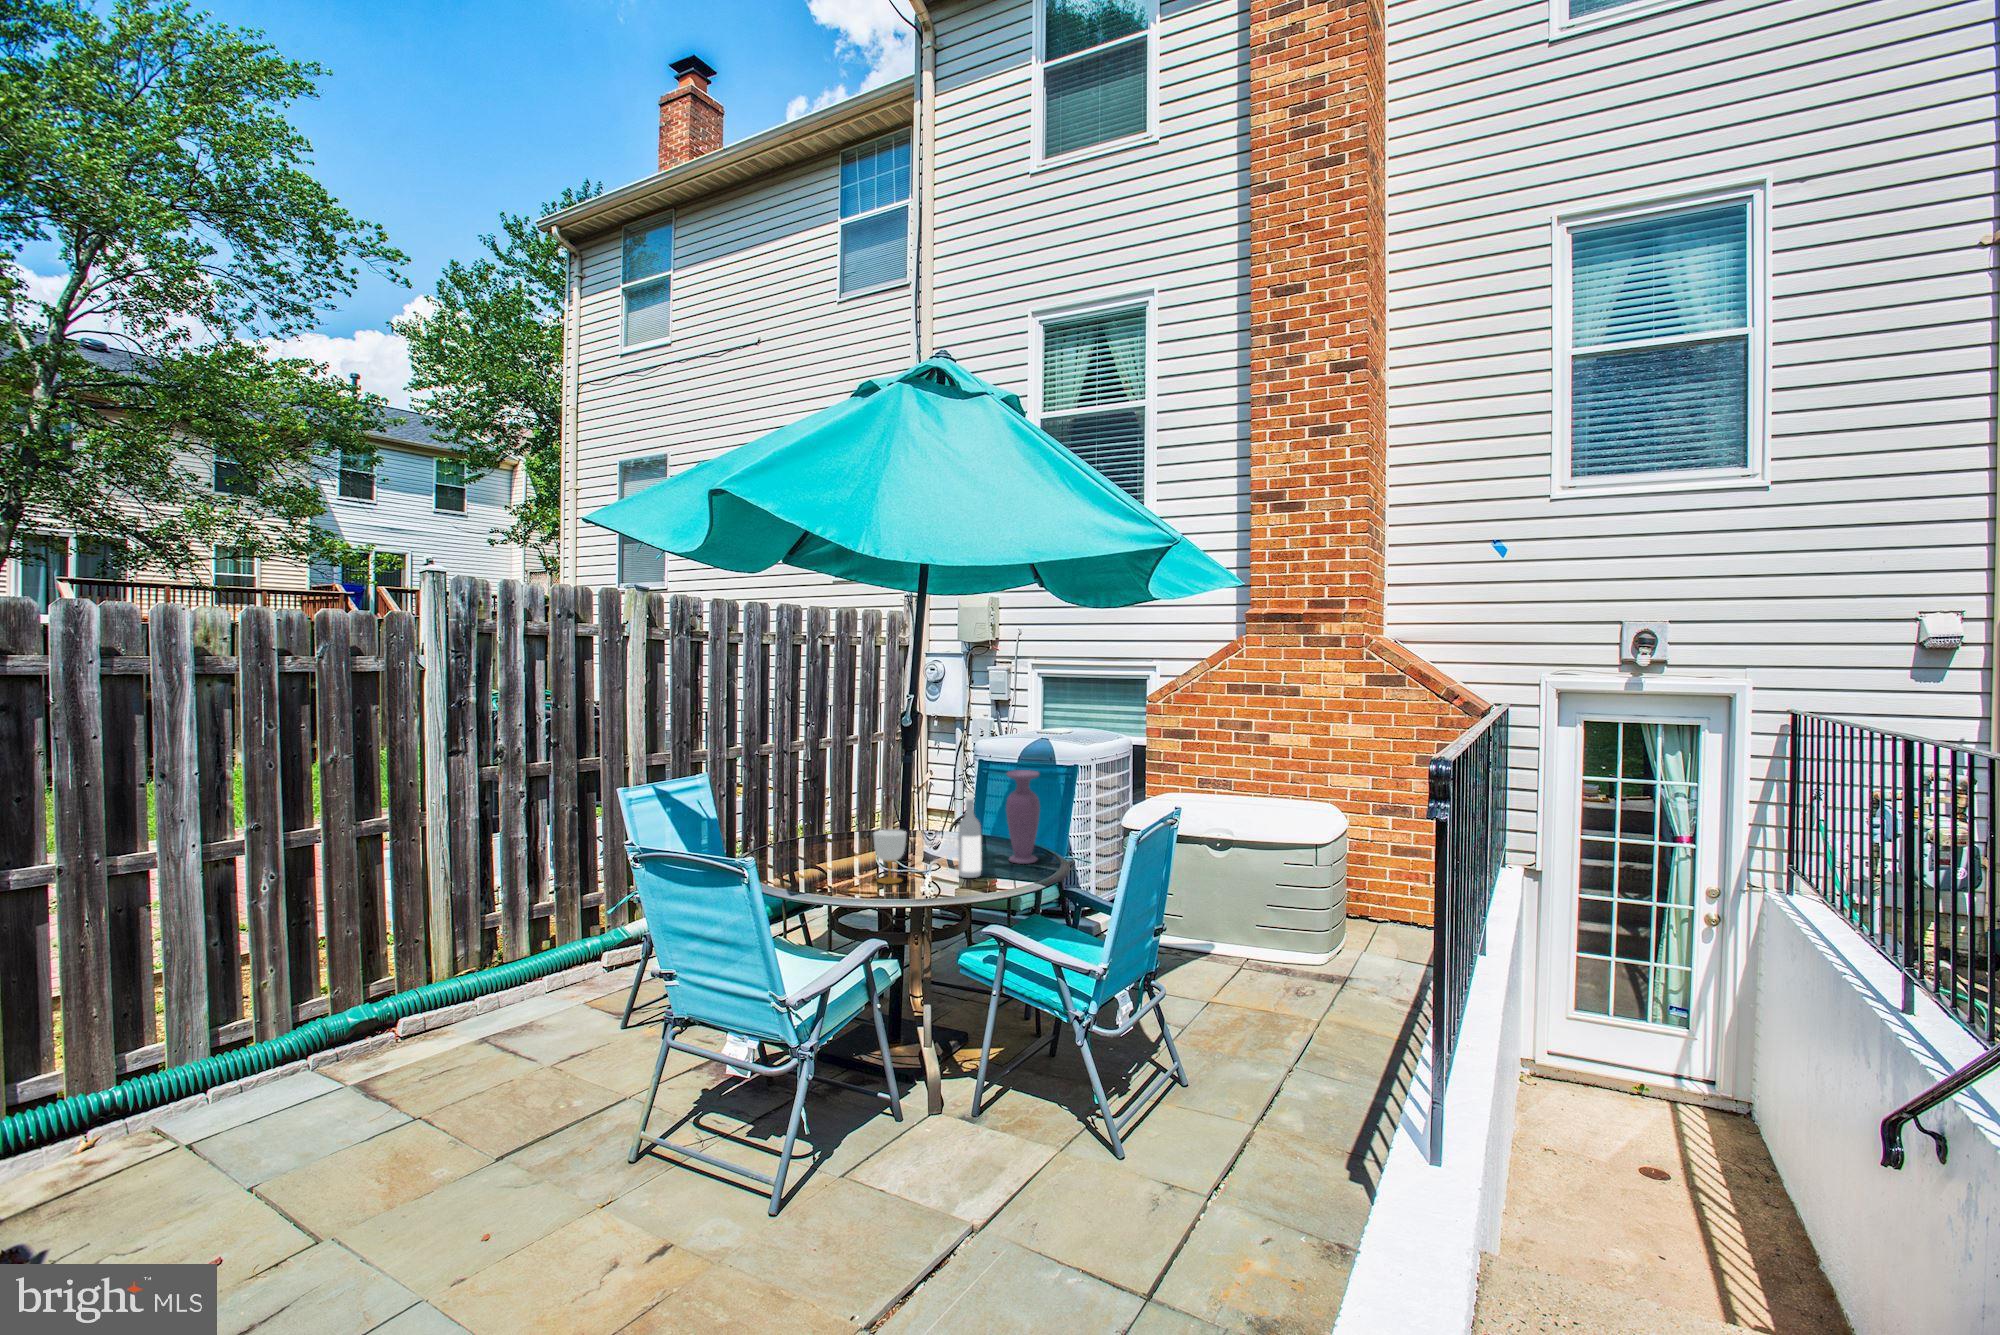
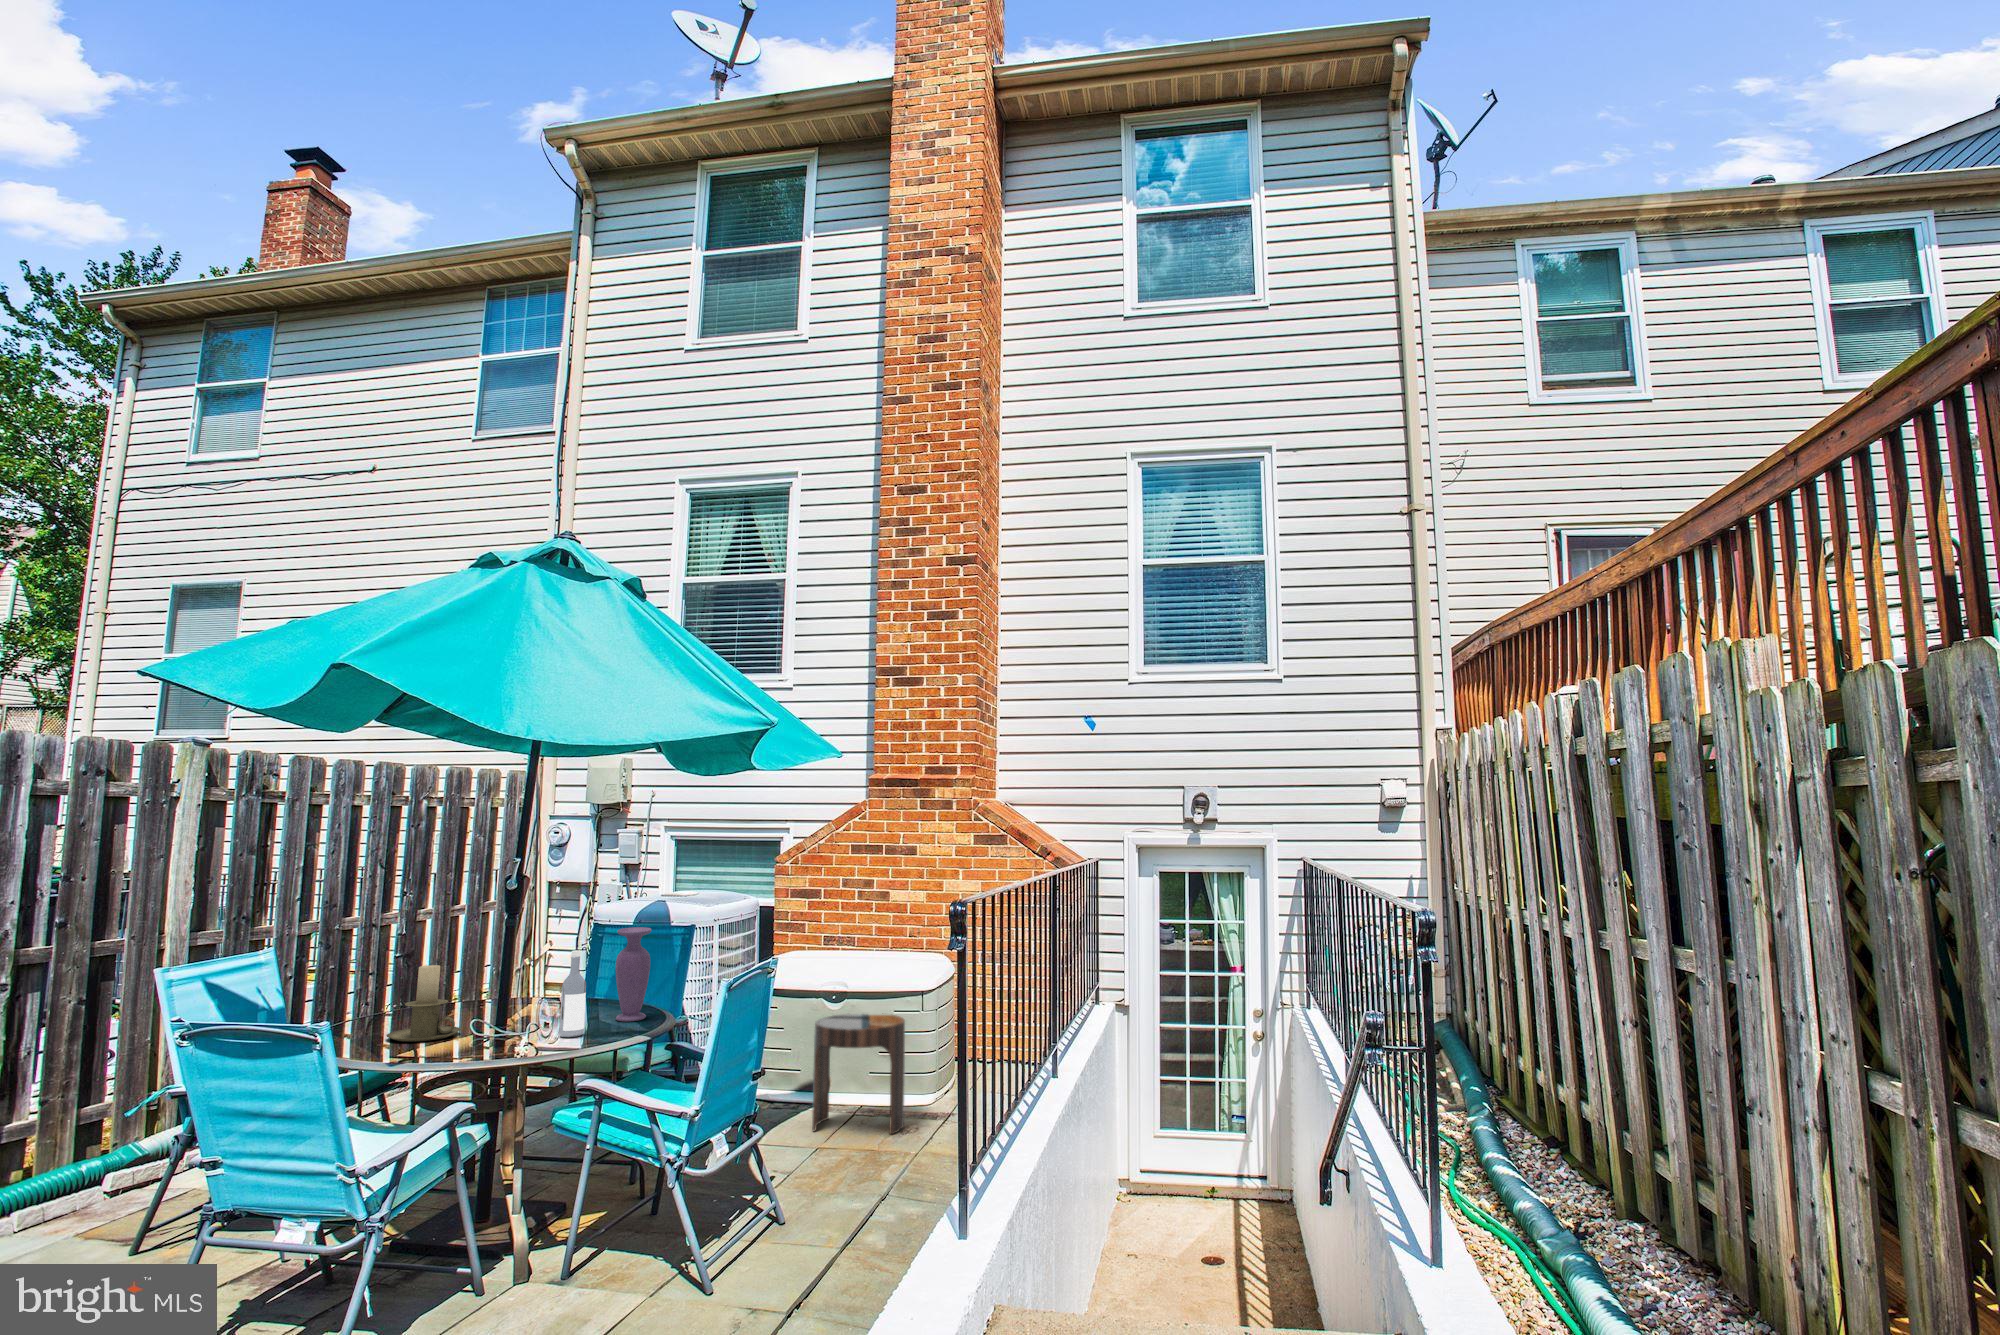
candle holder: none [805,800,869,871] -> present [387,965,461,1042]
cup: present [873,830,906,884] -> none [468,992,505,1048]
side table: none [1197,862,1296,990] -> present [812,1013,905,1134]

